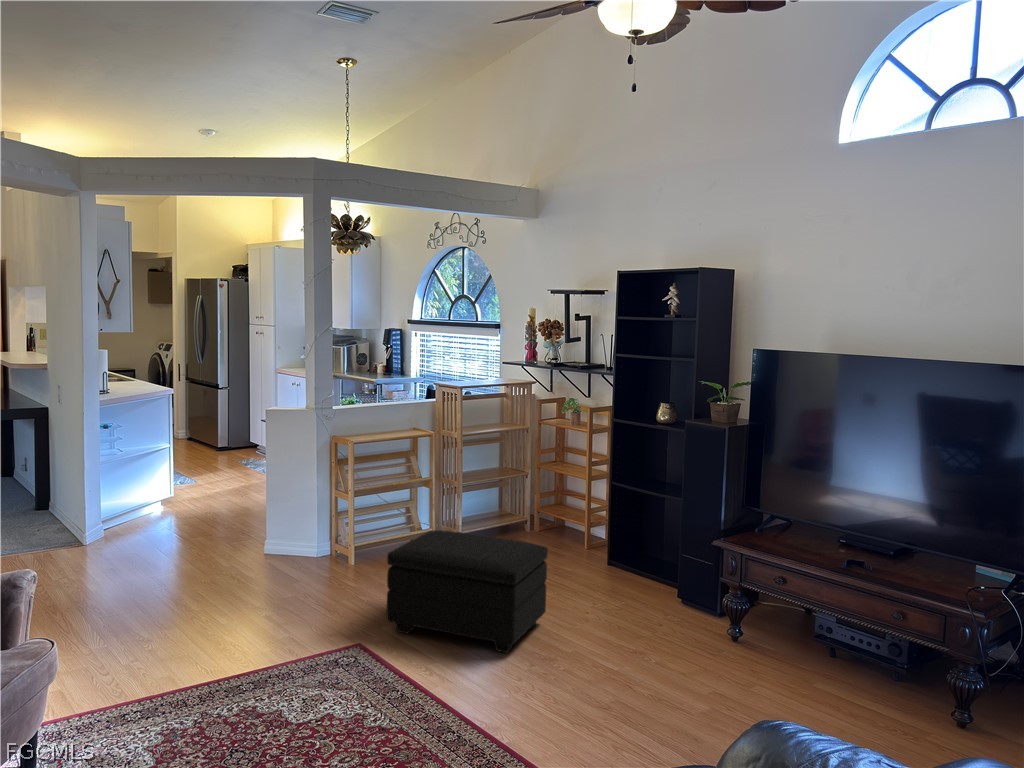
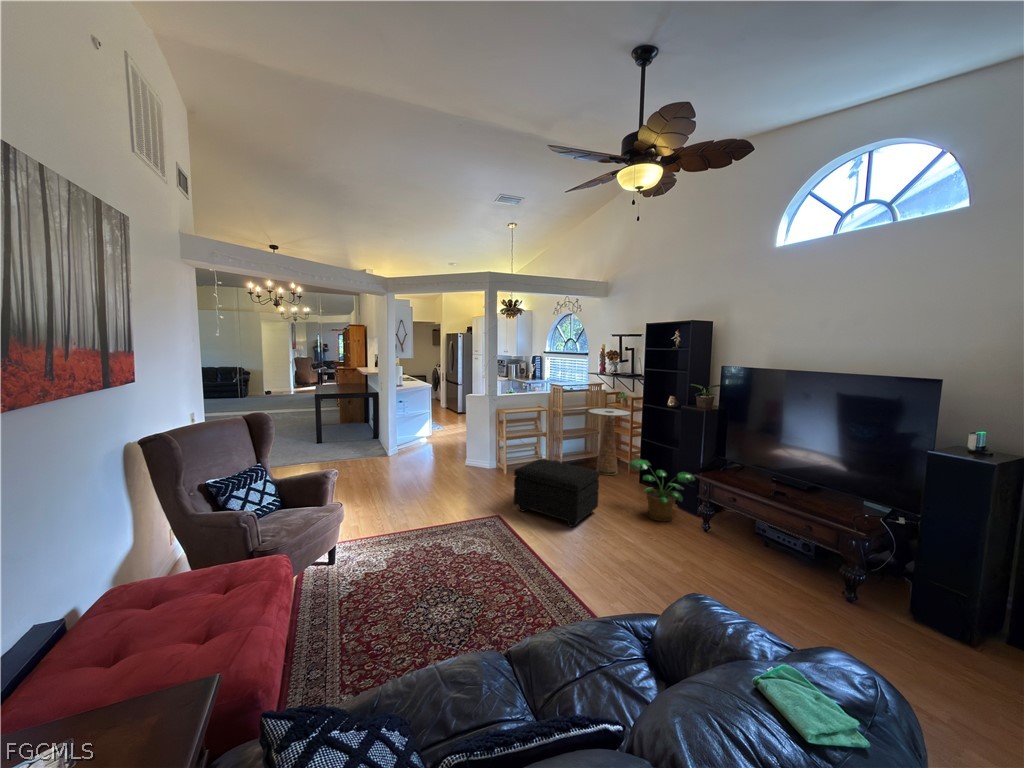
side table: none [511,429,591,556] -> present [588,408,631,475]
potted plant: none [594,519,713,628] -> present [628,459,695,521]

